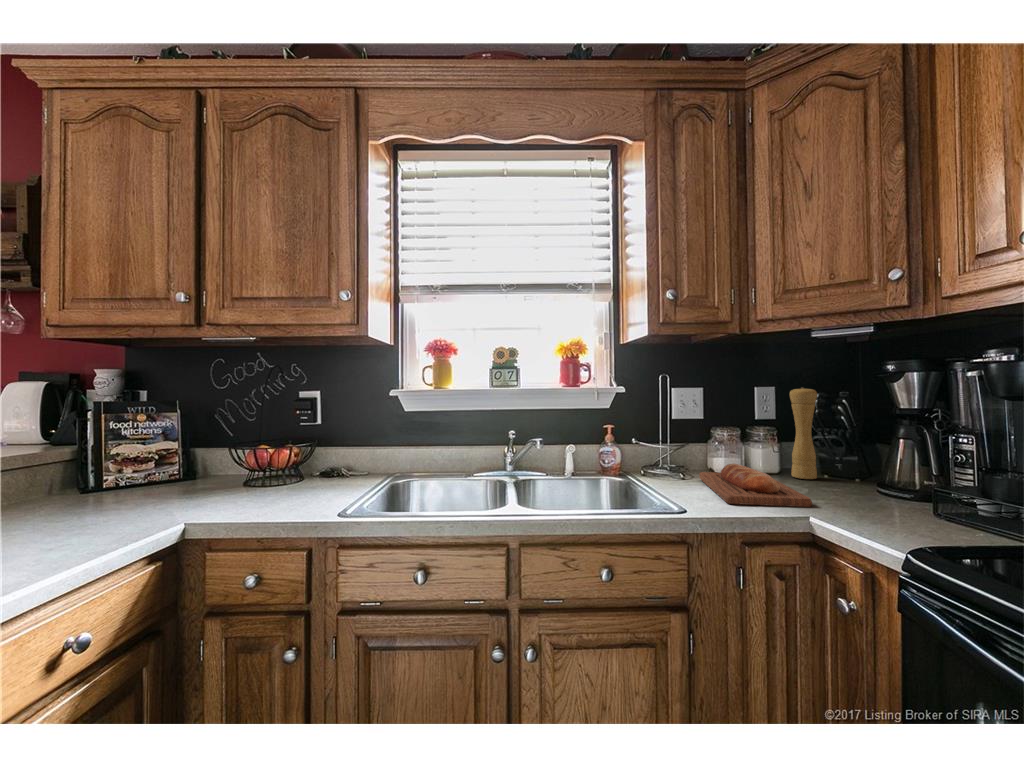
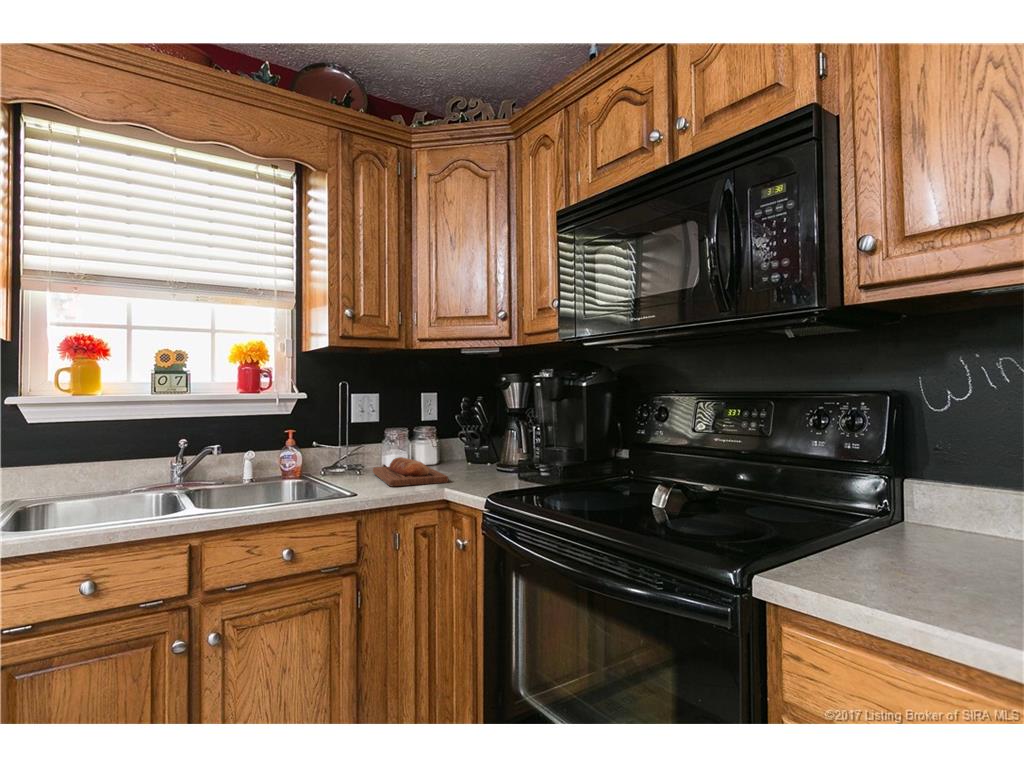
pepper mill: present [790,387,817,479] -> none [444,394,462,466]

